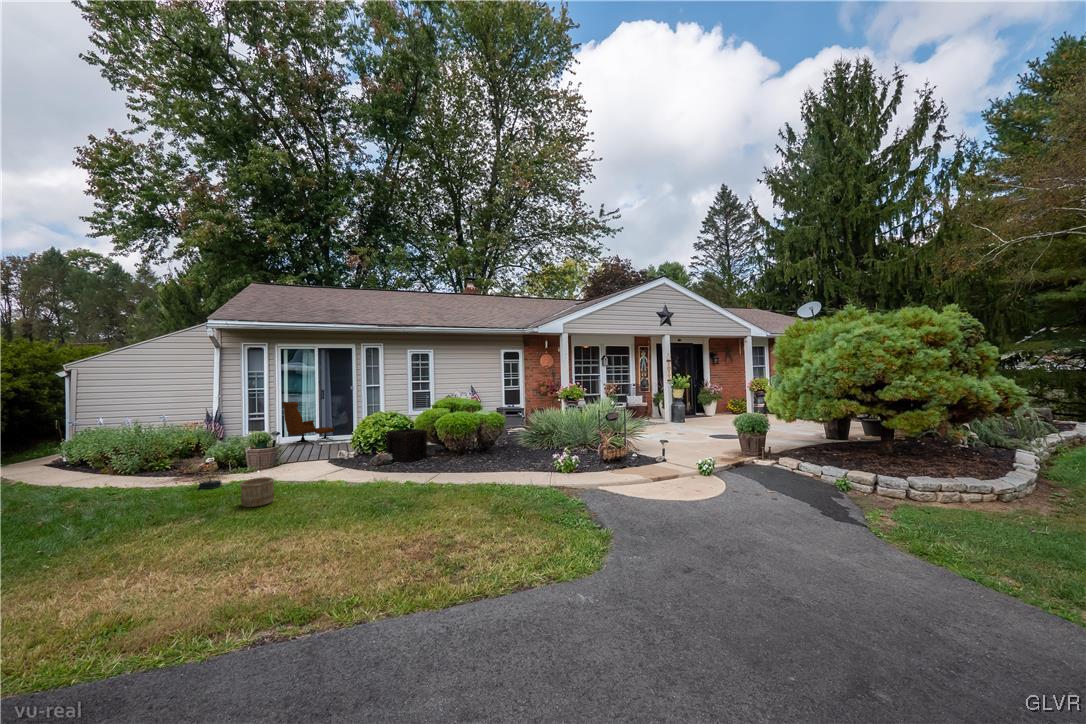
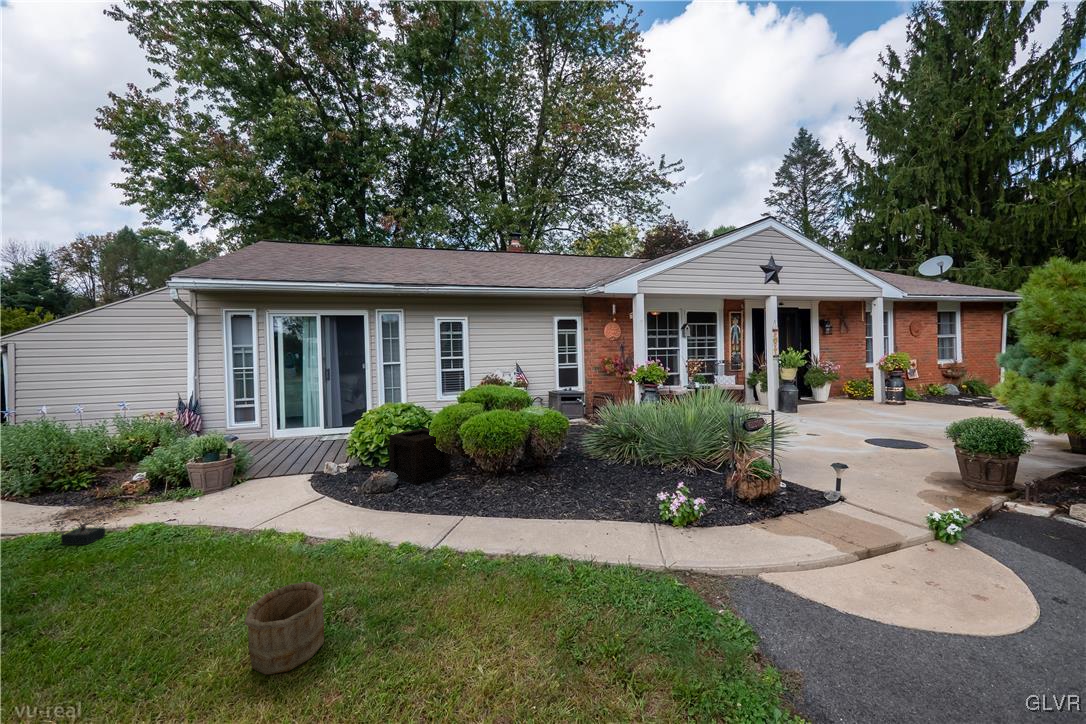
lounge chair: present [283,402,335,445] -> none [269,386,344,444]
wooden bucket: present [240,477,274,507] -> present [244,582,324,675]

